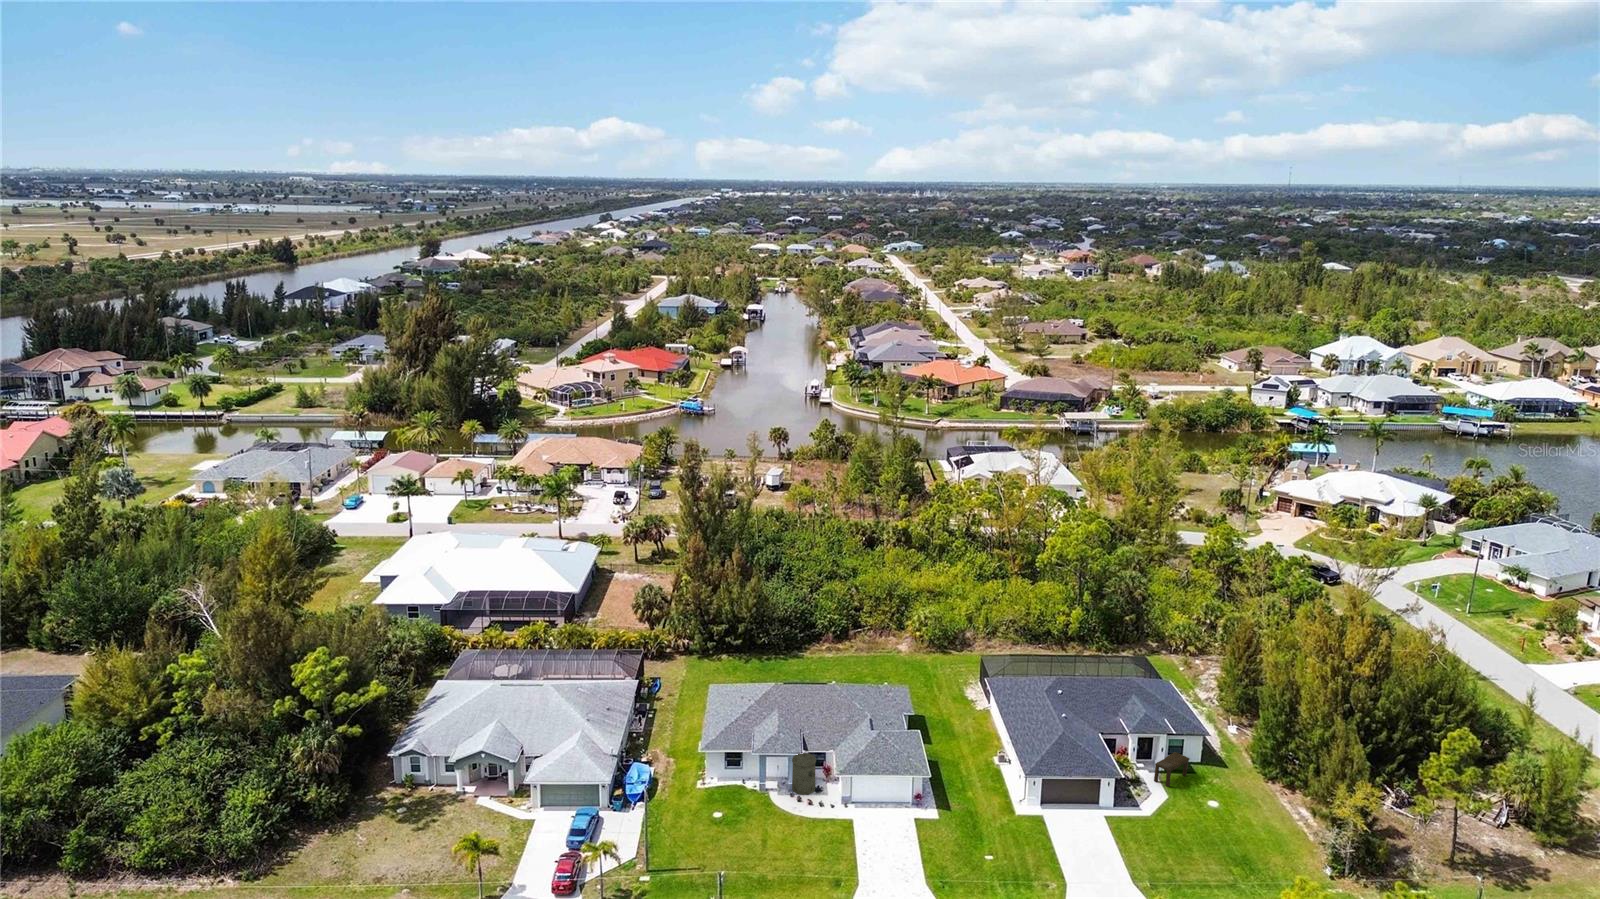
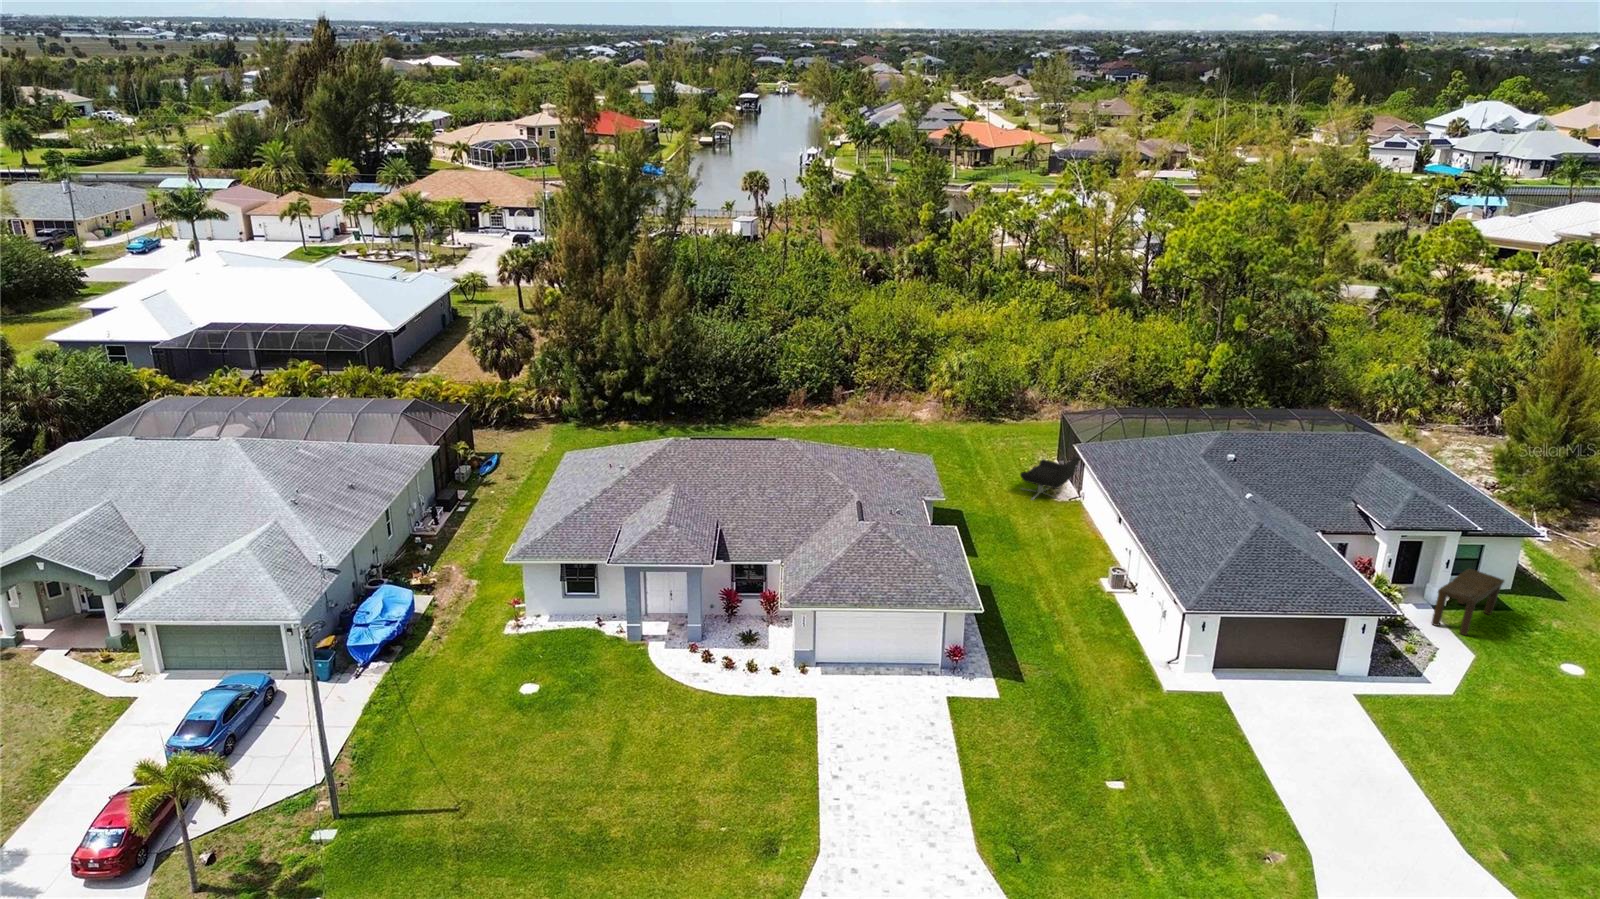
lounge chair: none [956,684,988,709] -> present [1020,457,1080,500]
trash can: present [792,753,816,795] -> none [694,565,744,647]

